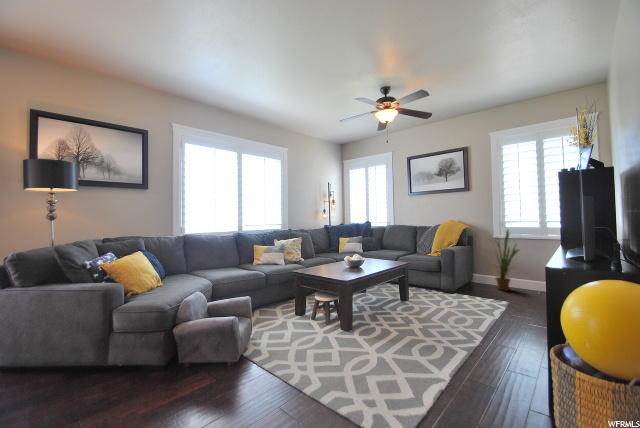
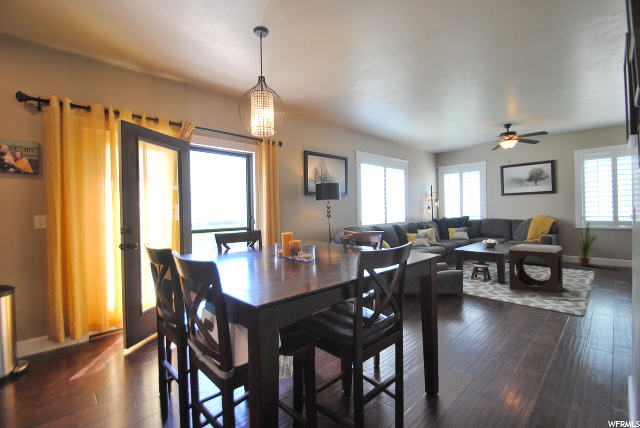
footstool: none [341,274,441,393] -> present [509,244,563,294]

